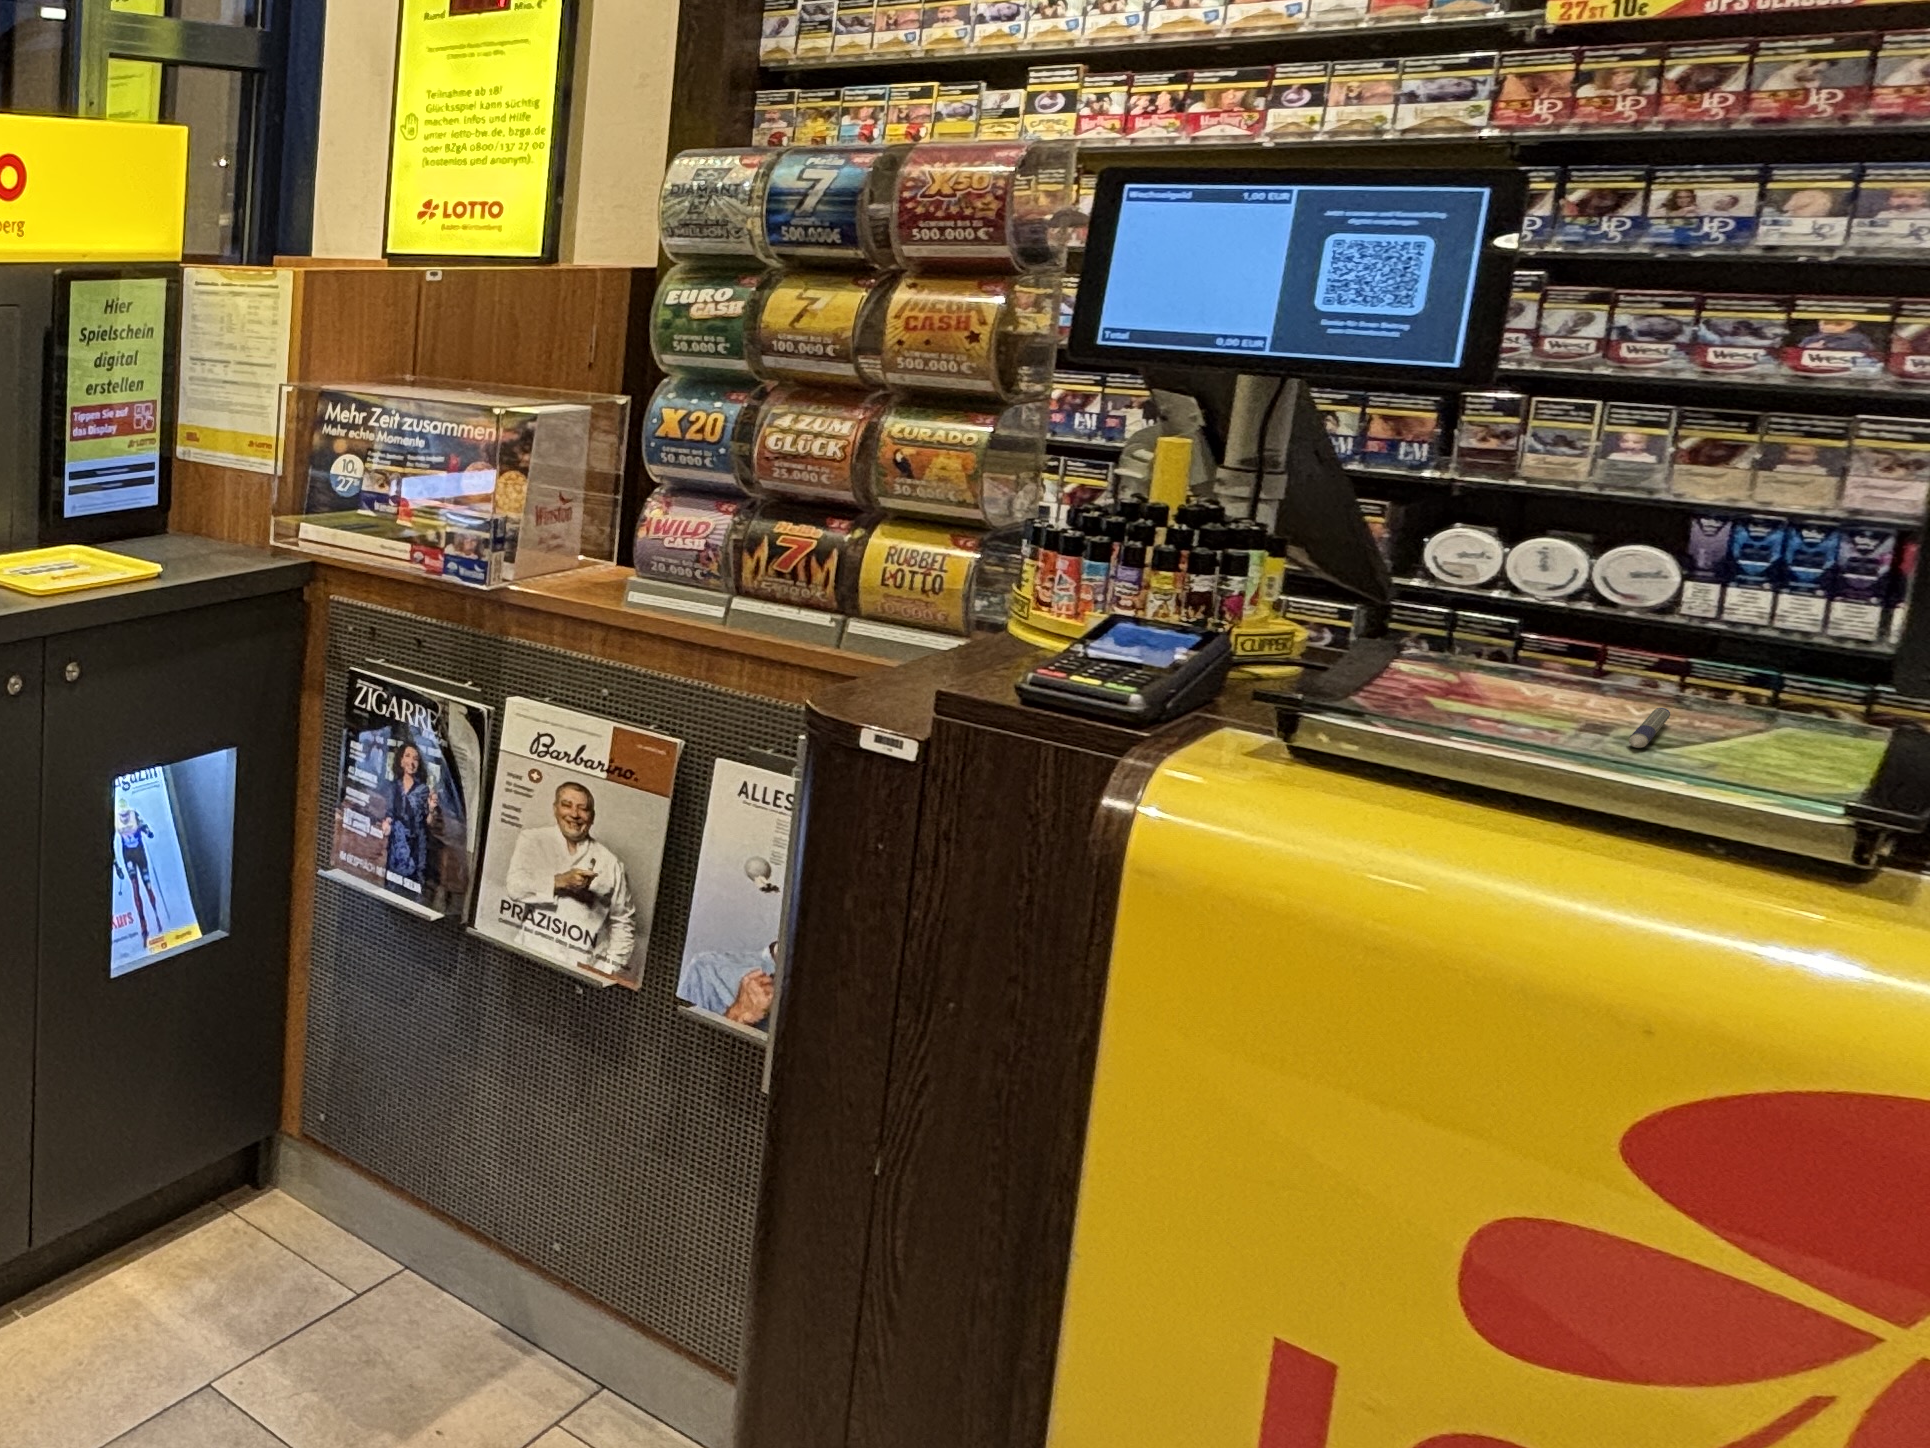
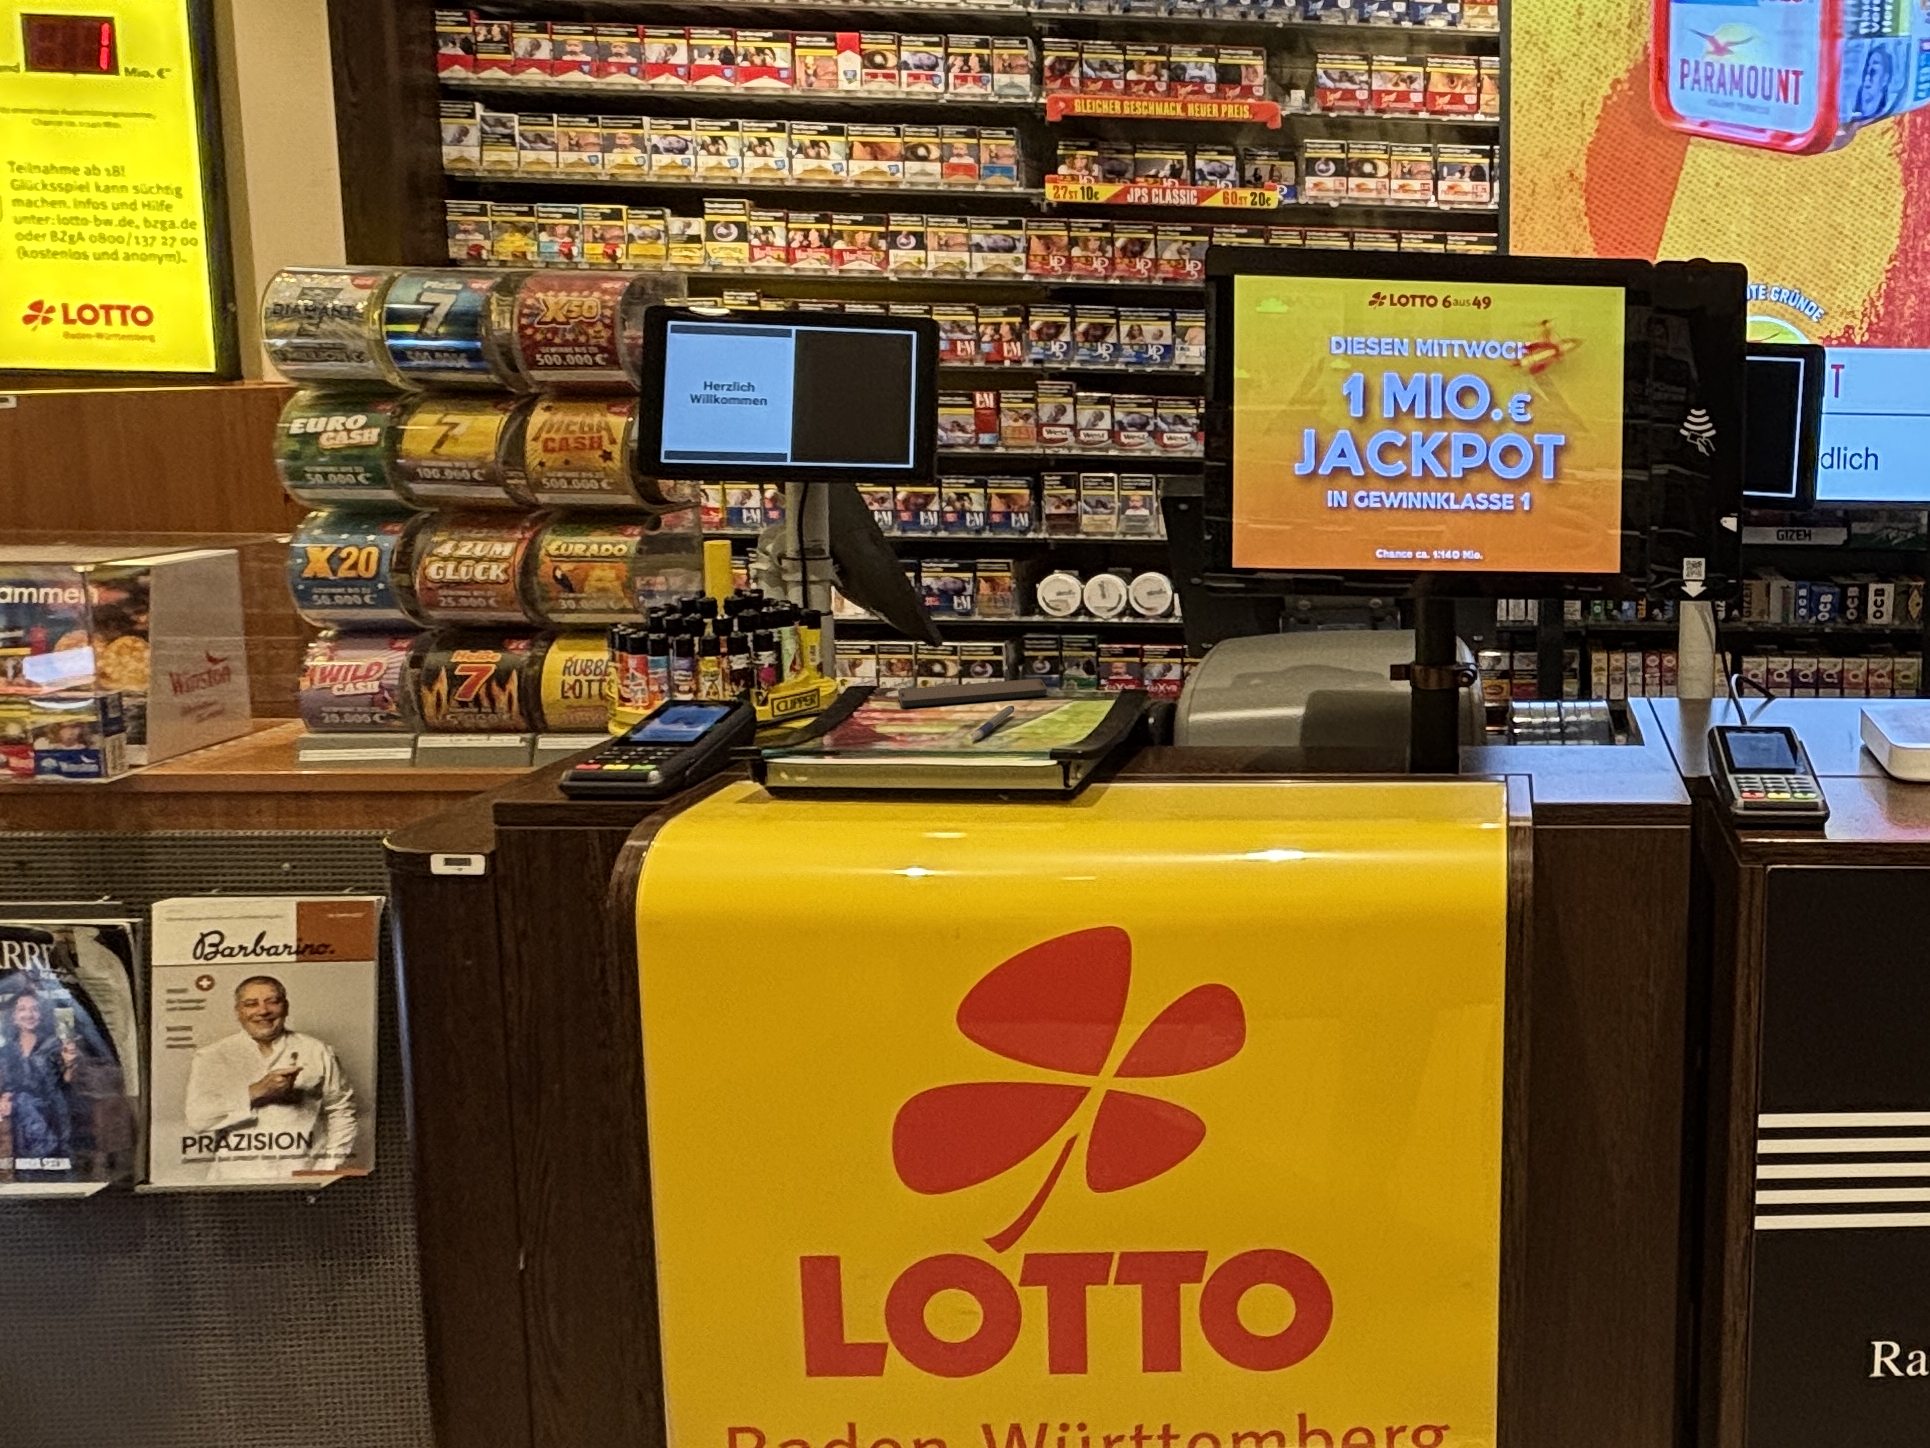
smartphone: none [1416,650,1700,703] -> present [898,679,1047,707]

